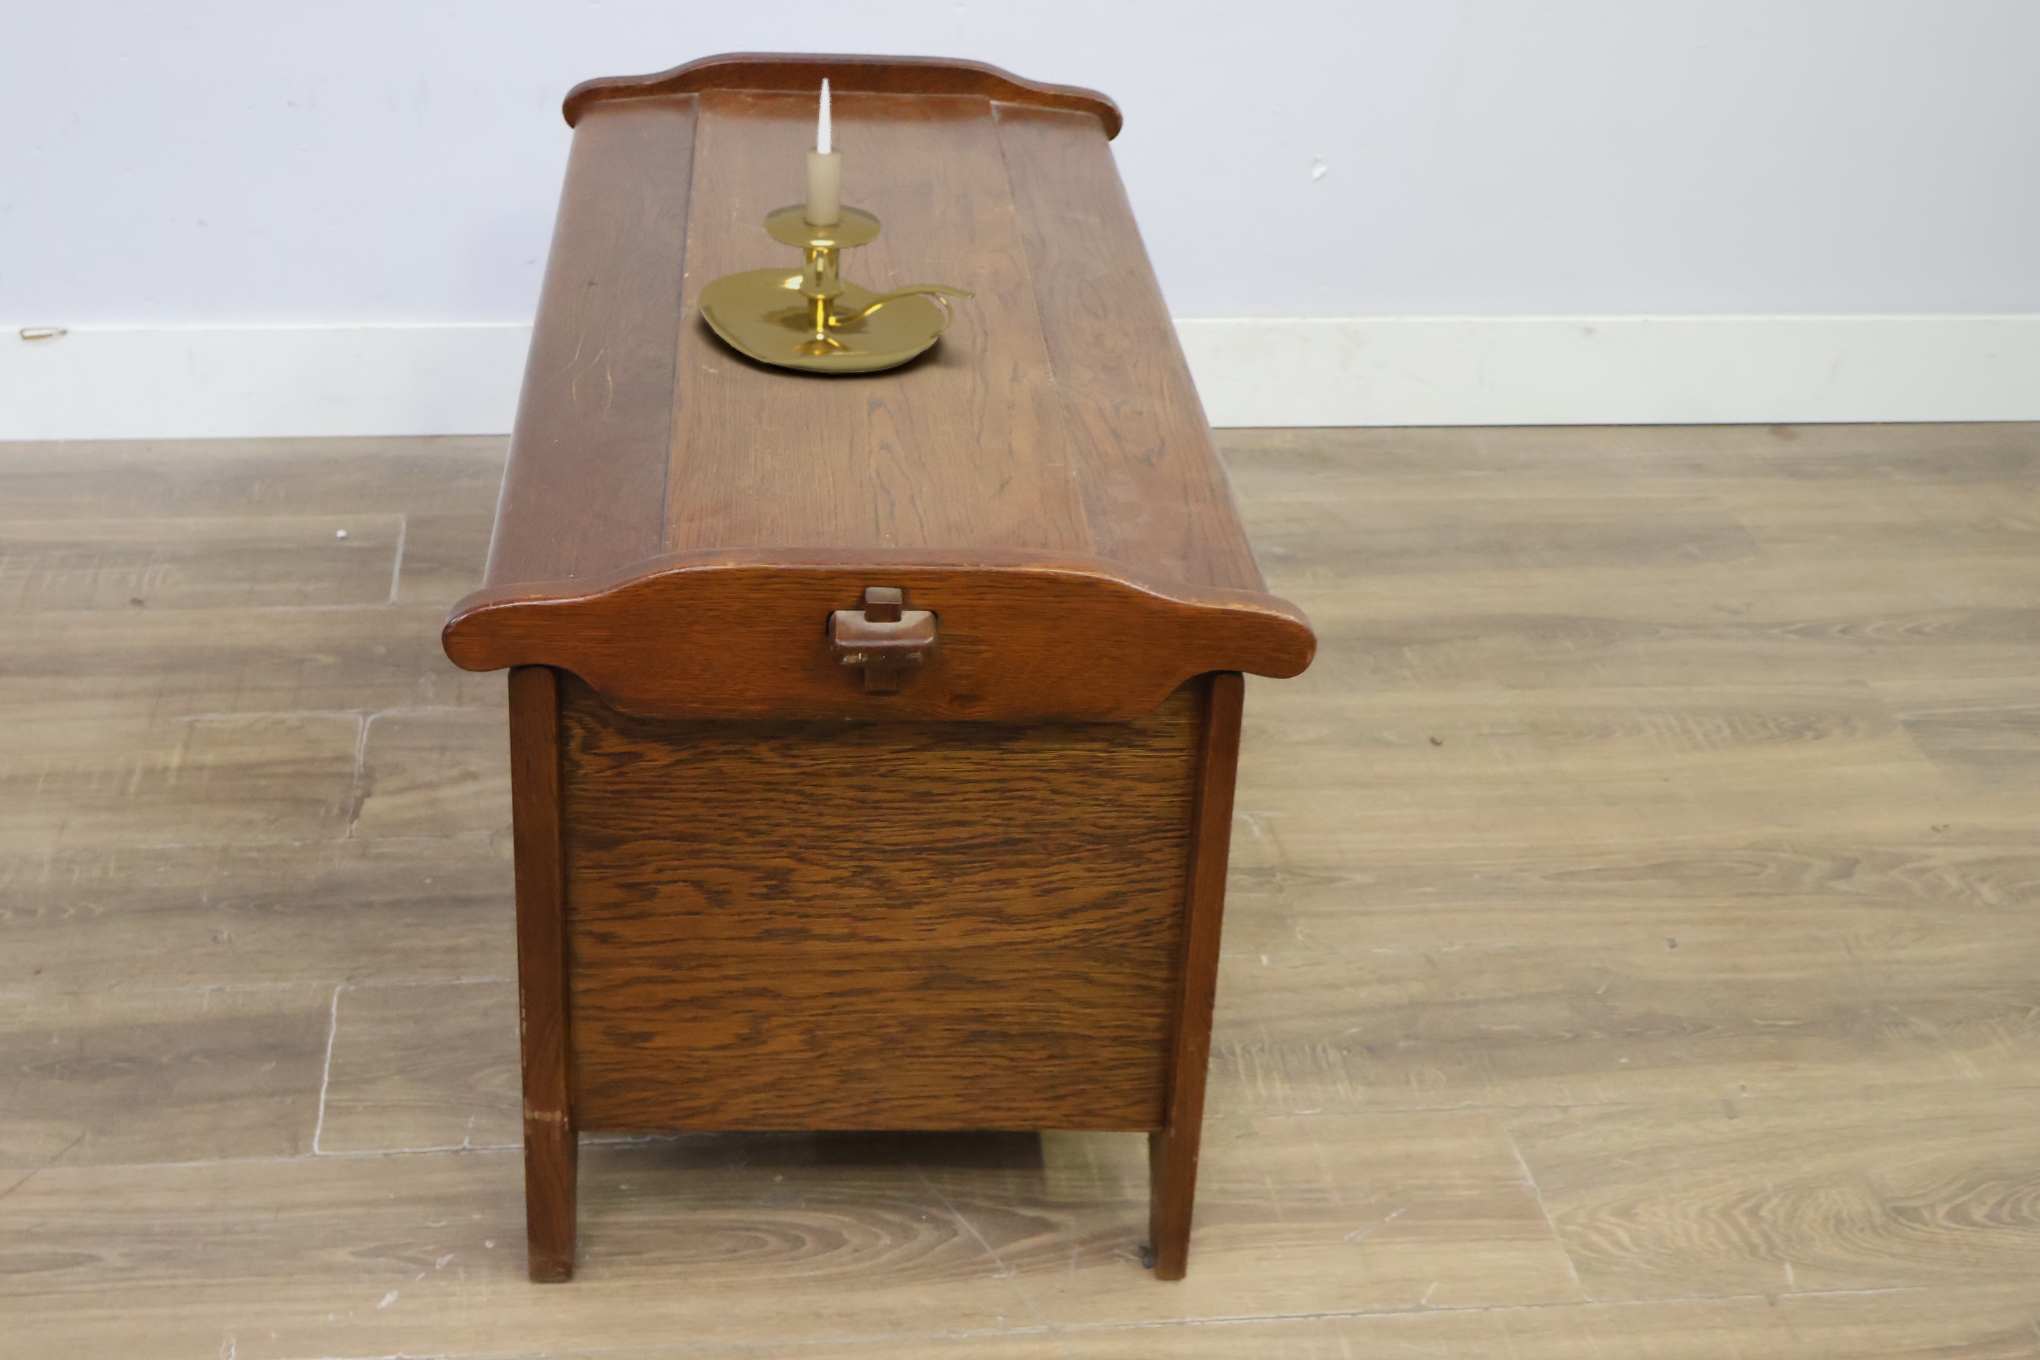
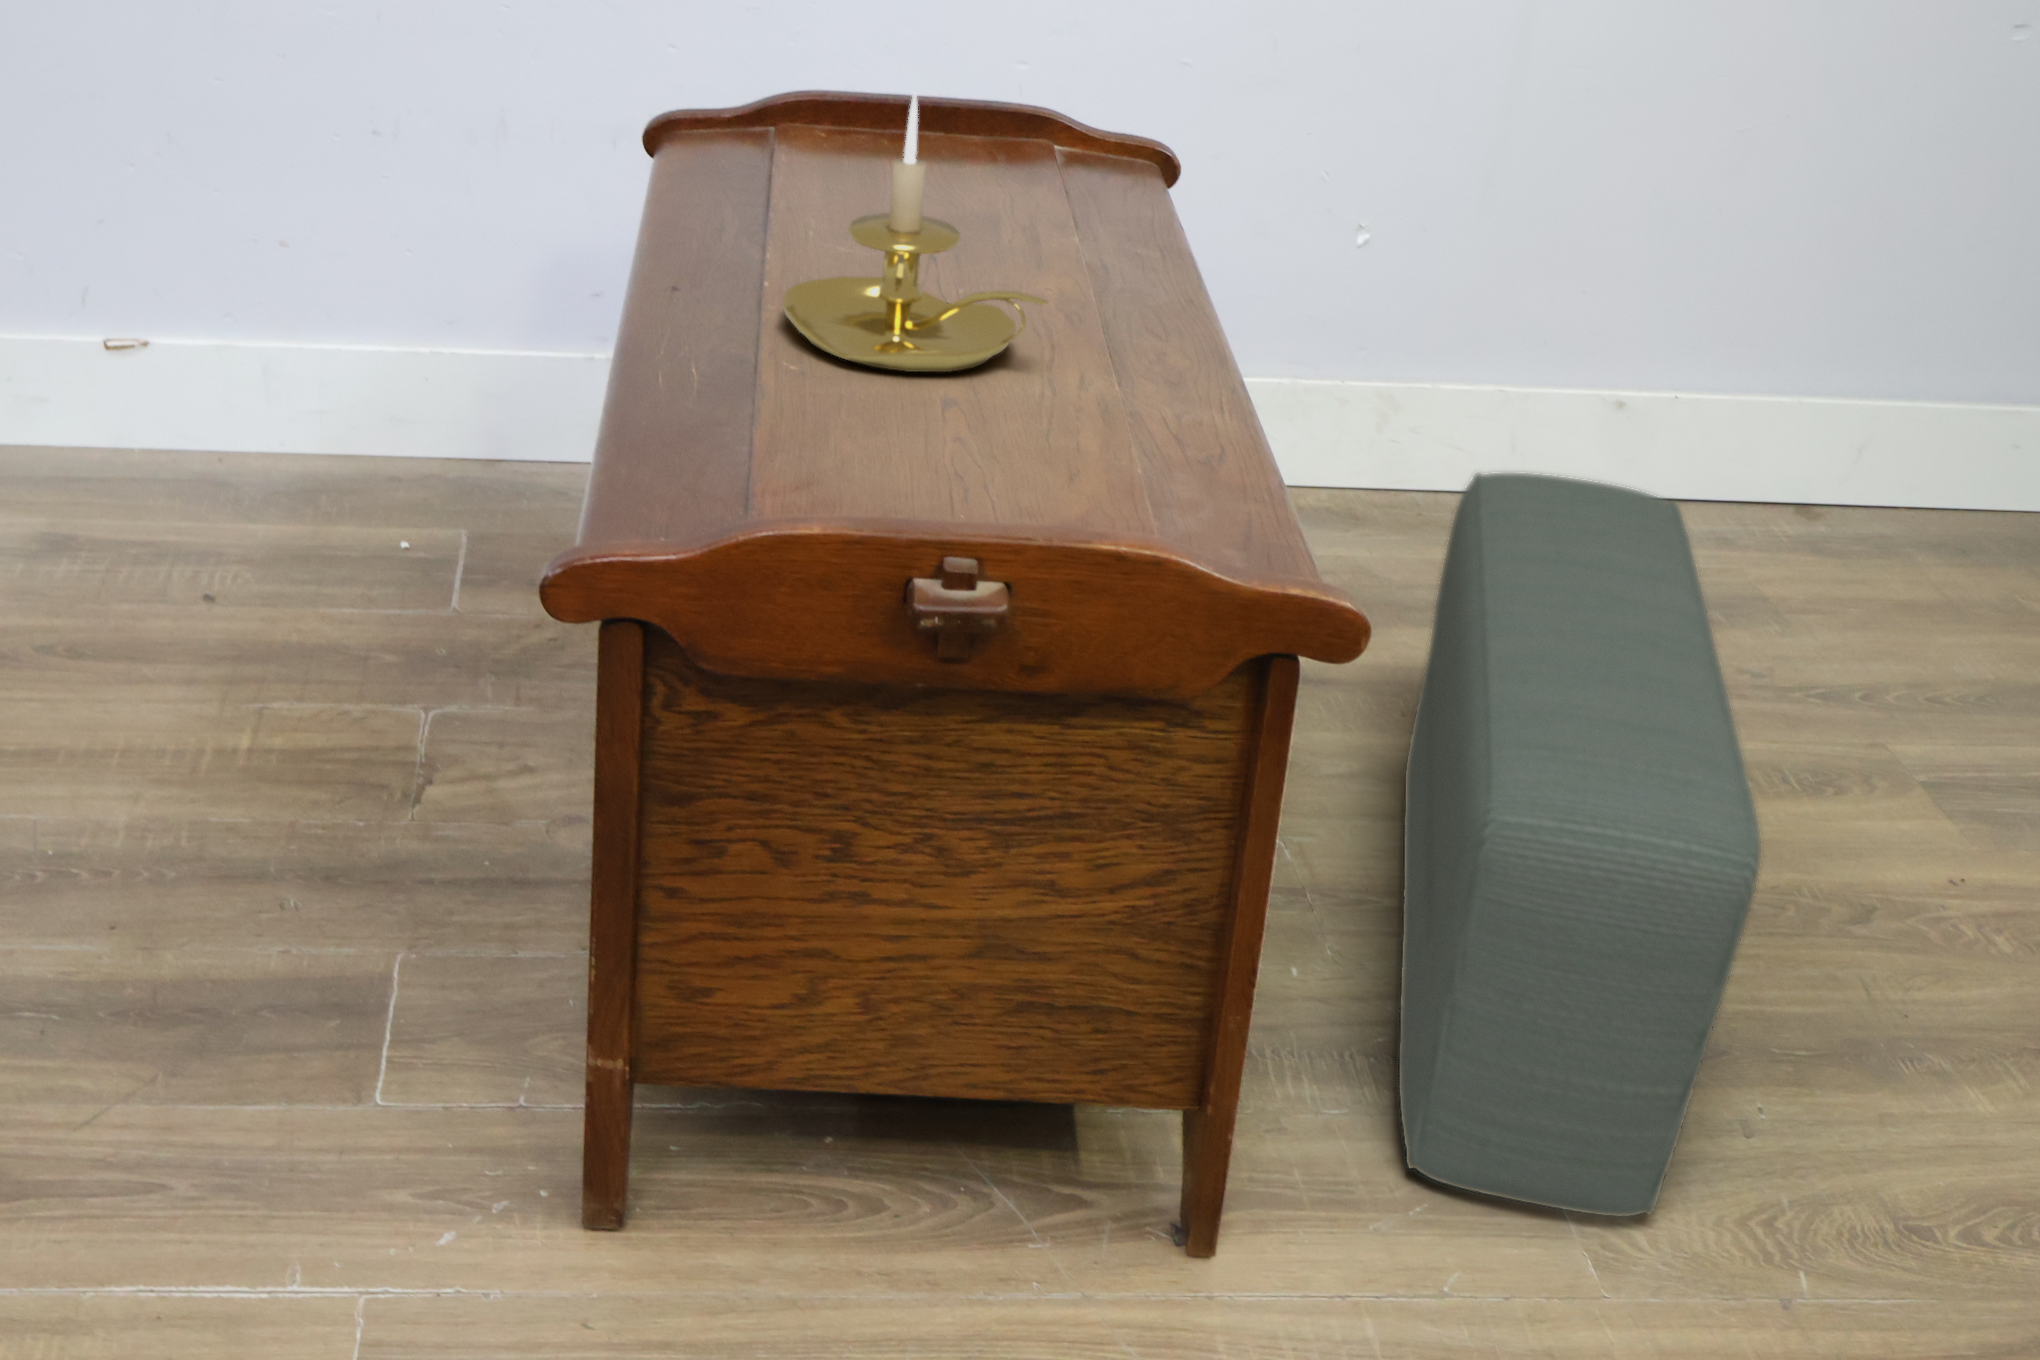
pouf: none [1377,431,1731,1211] -> present [1399,473,1761,1217]

